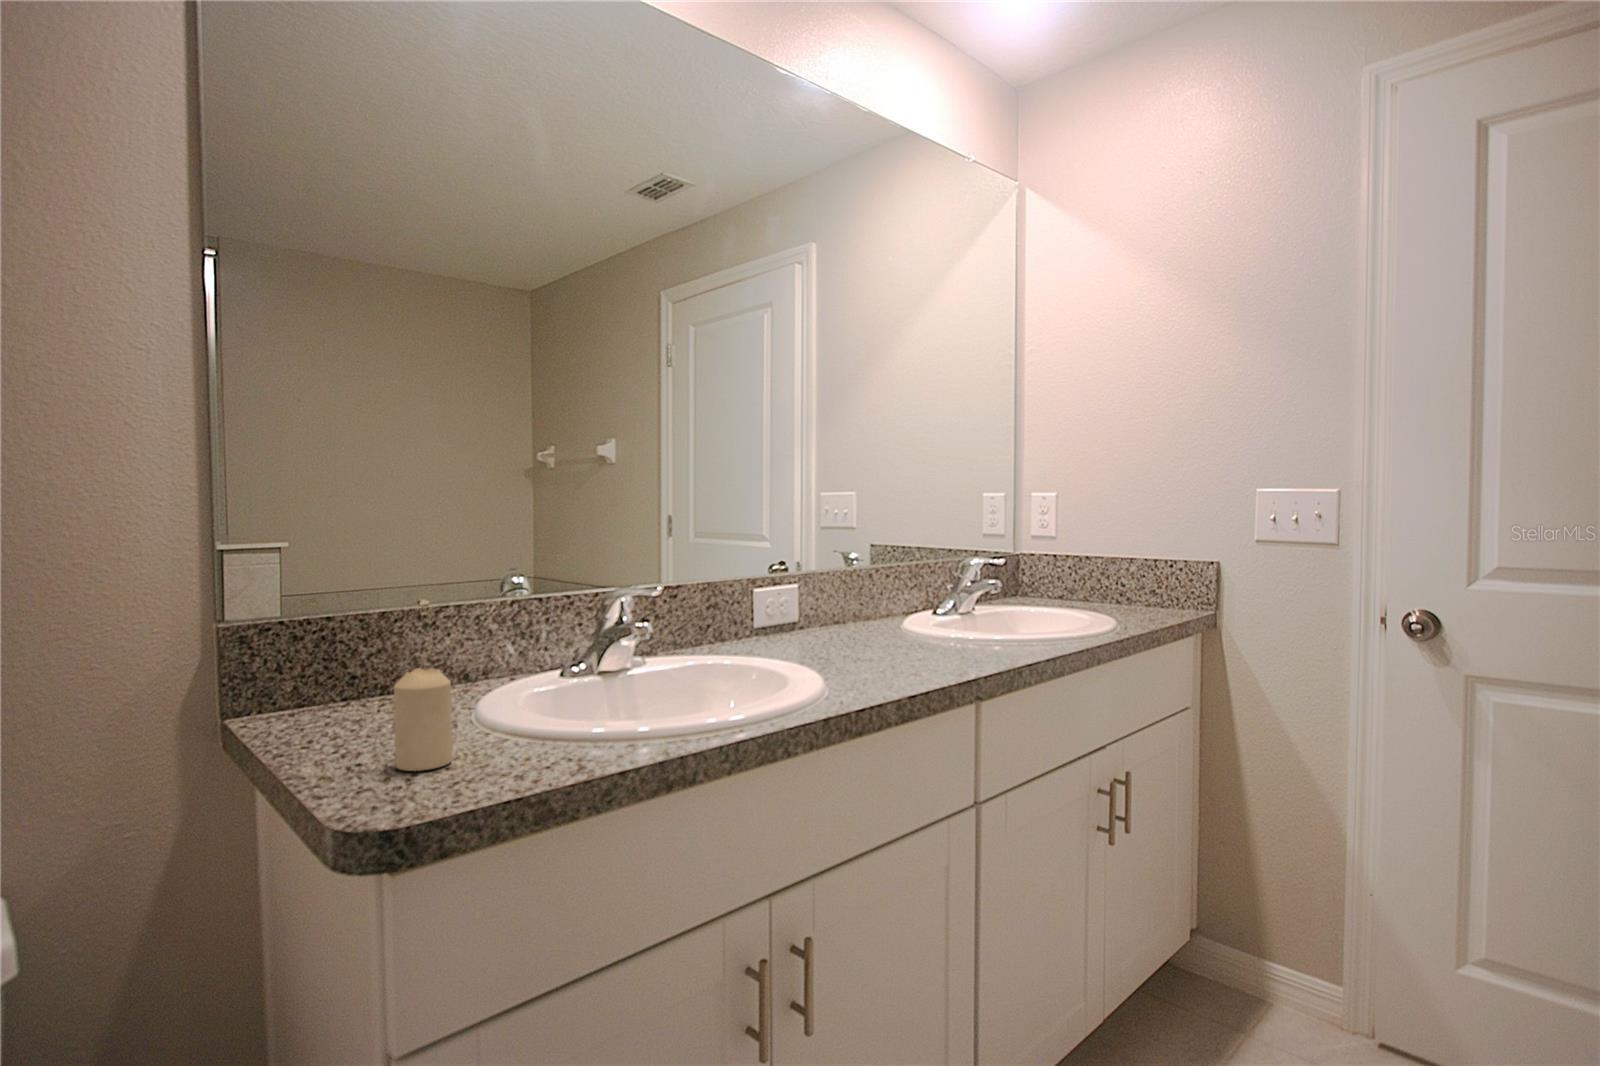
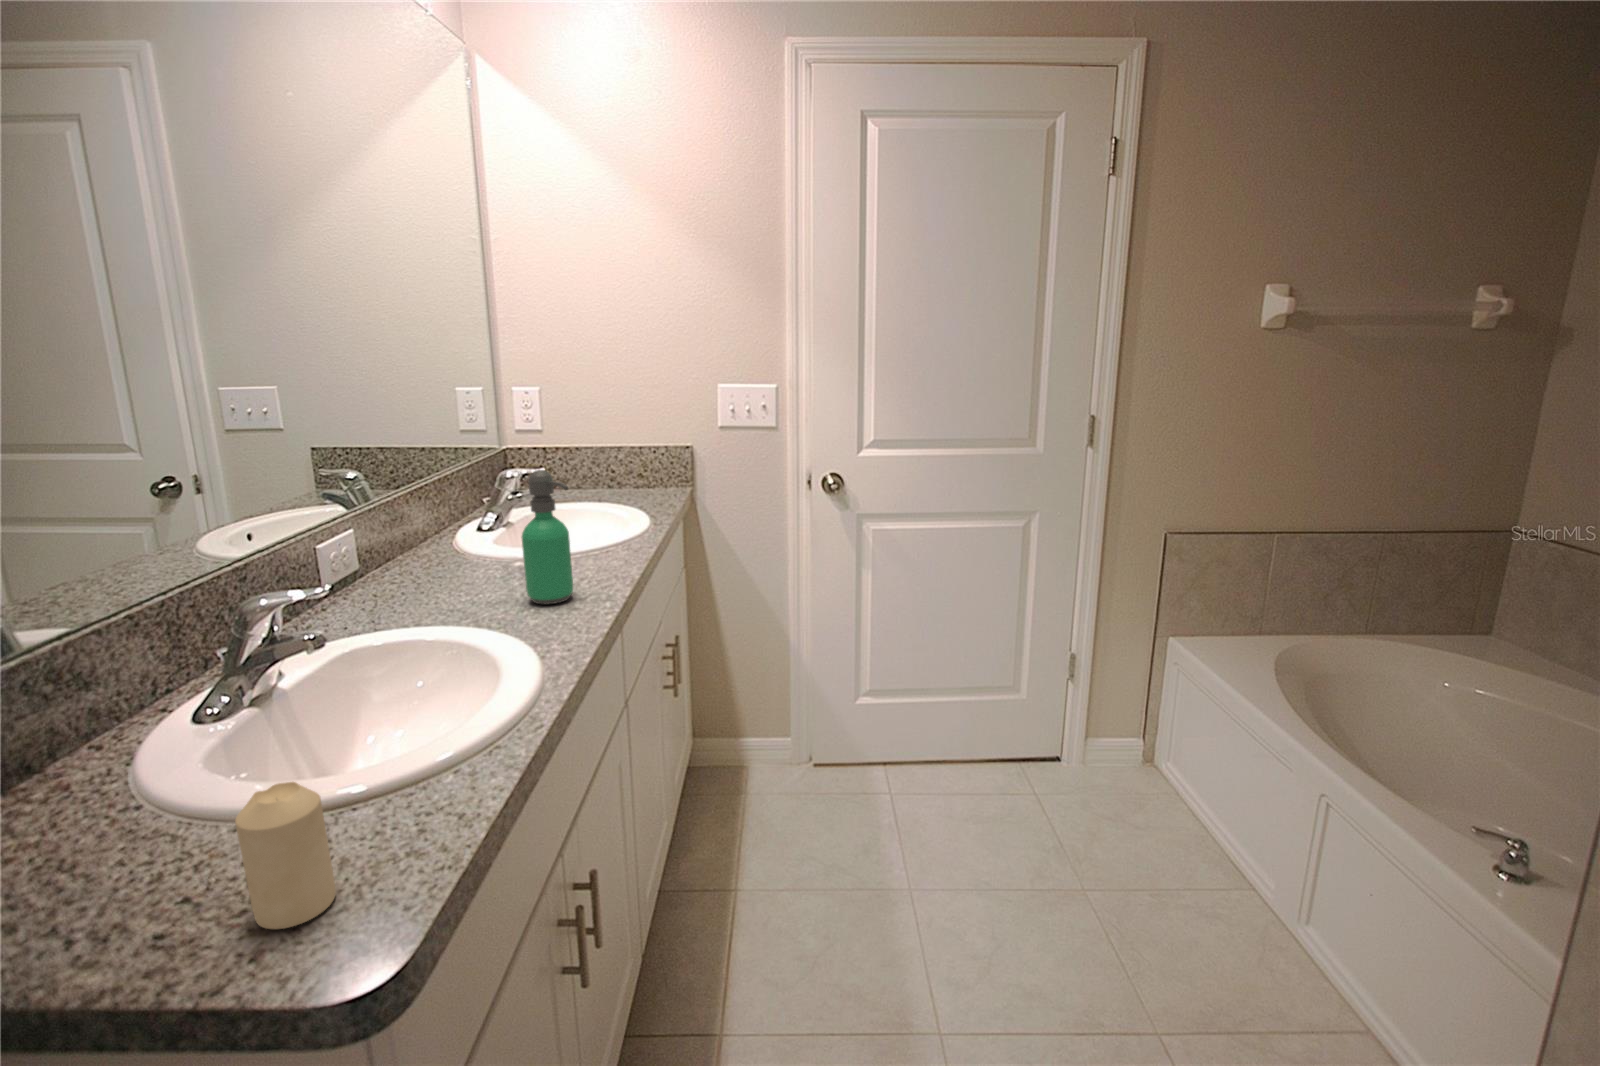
soap dispenser: none [868,533,914,668] -> present [521,470,573,604]

